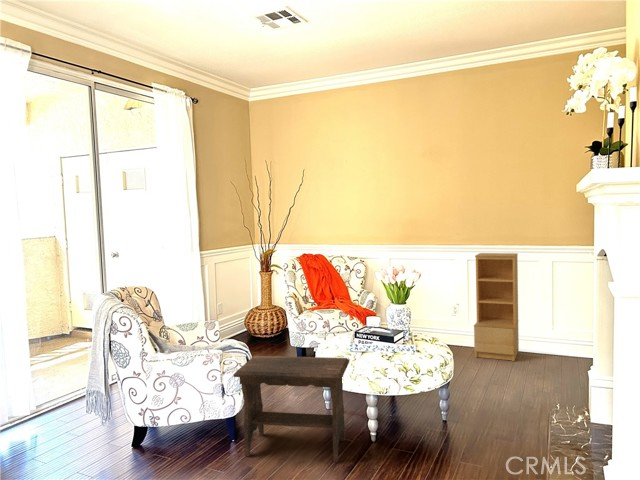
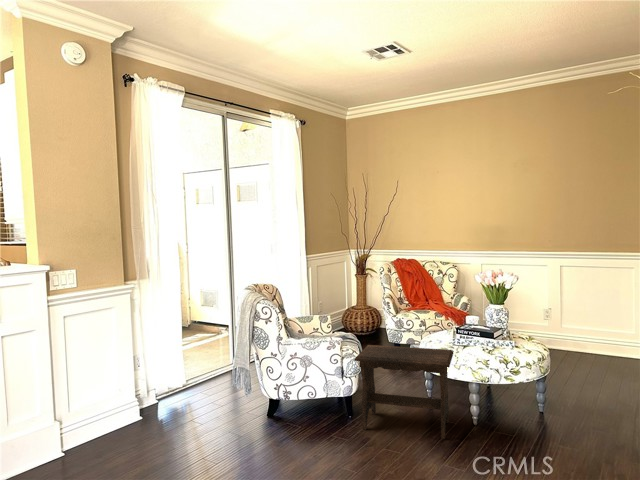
bookshelf: present [474,253,519,361] -> none [565,261,610,365]

